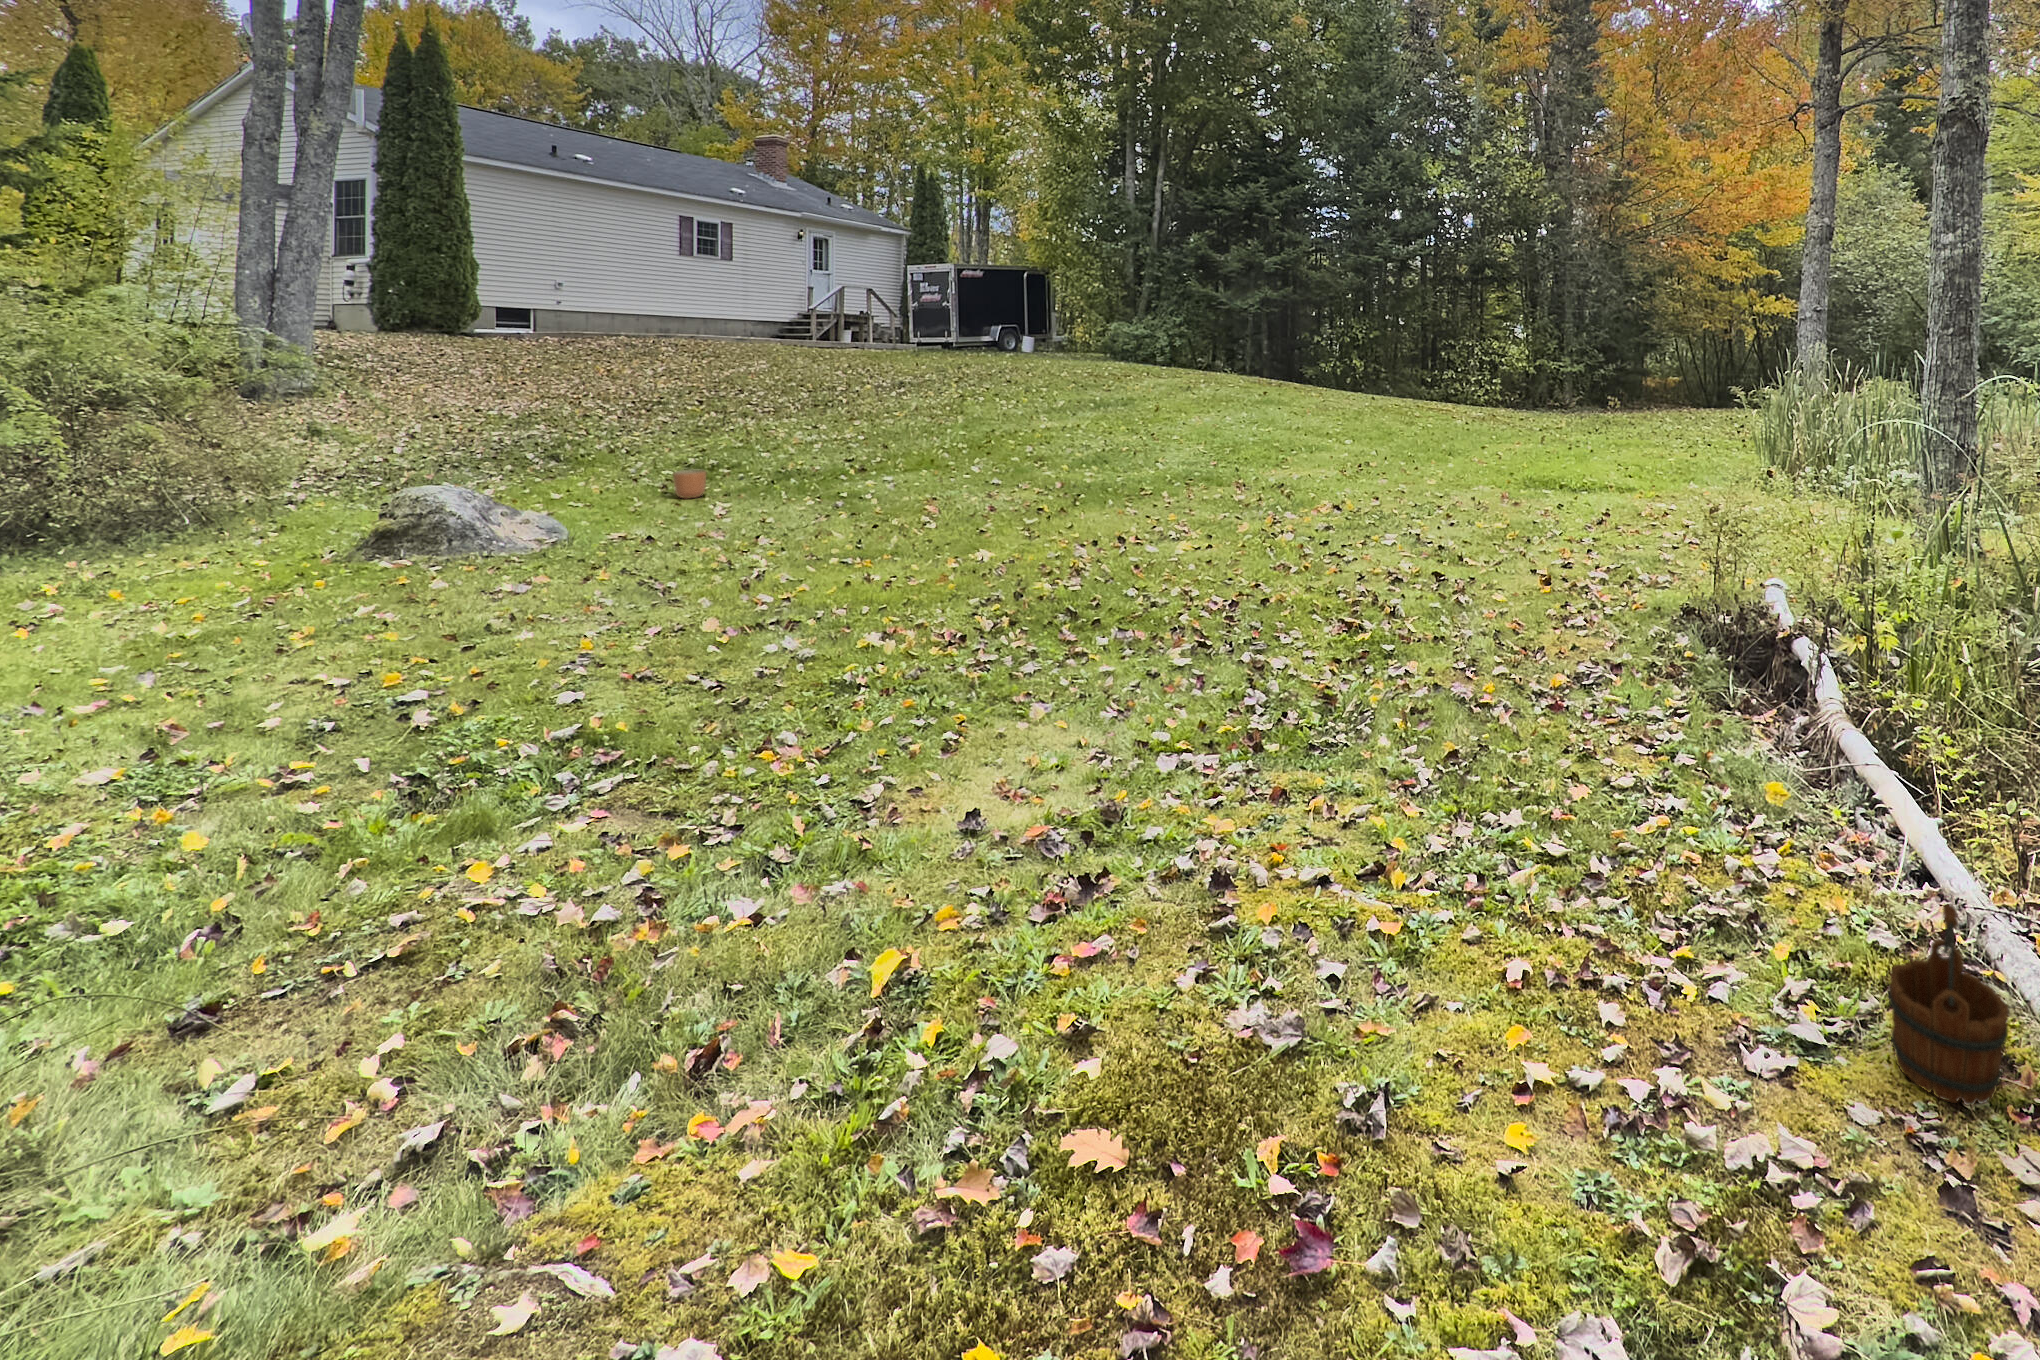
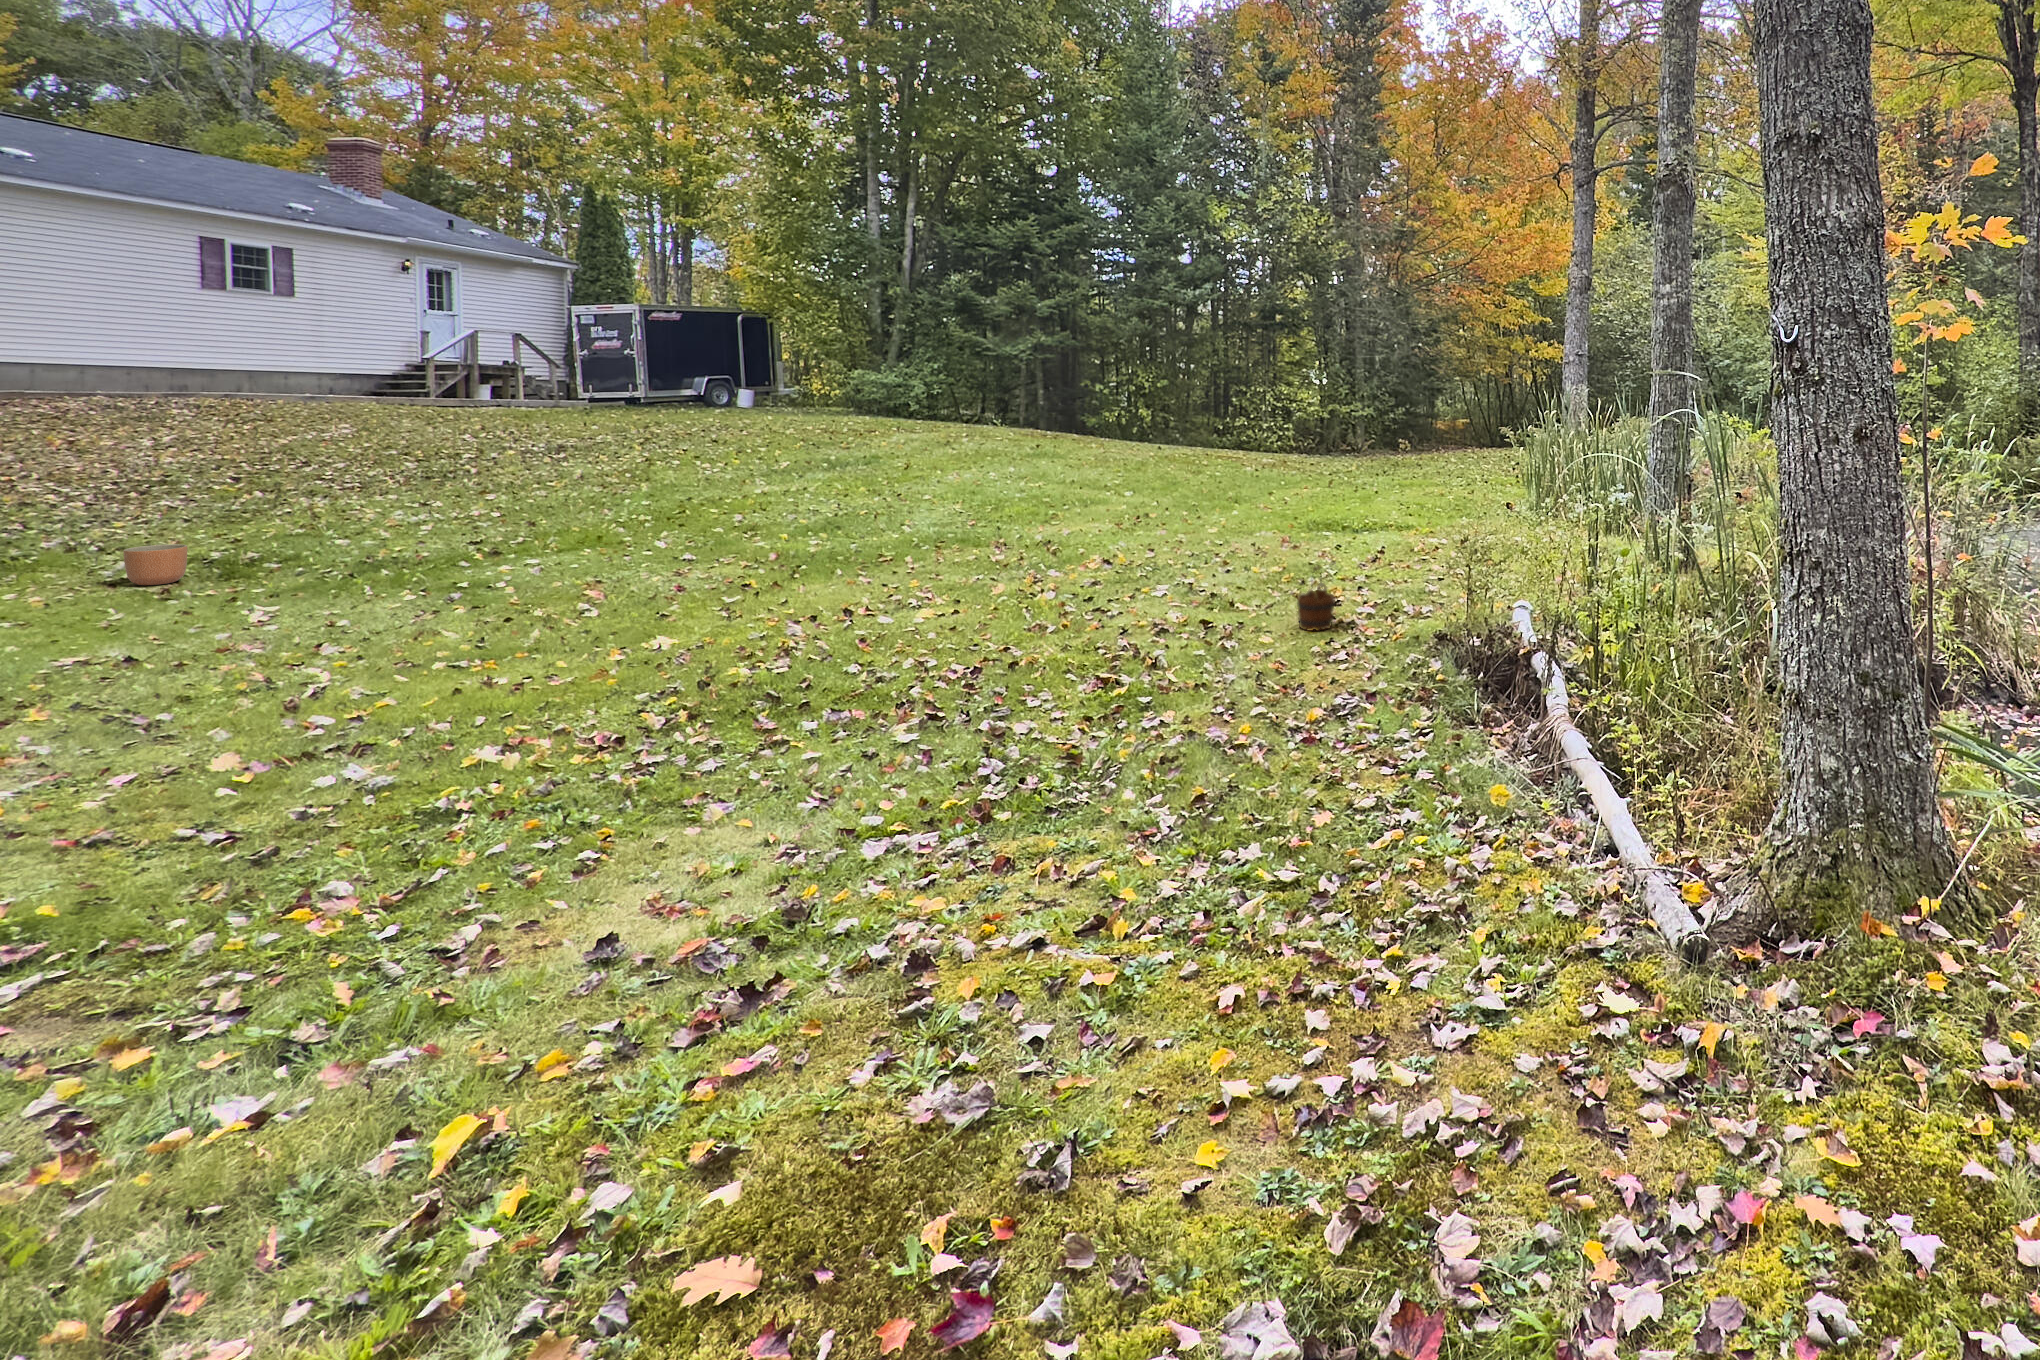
wooden bucket: present [1888,904,2009,1105] -> present [1297,566,1335,631]

